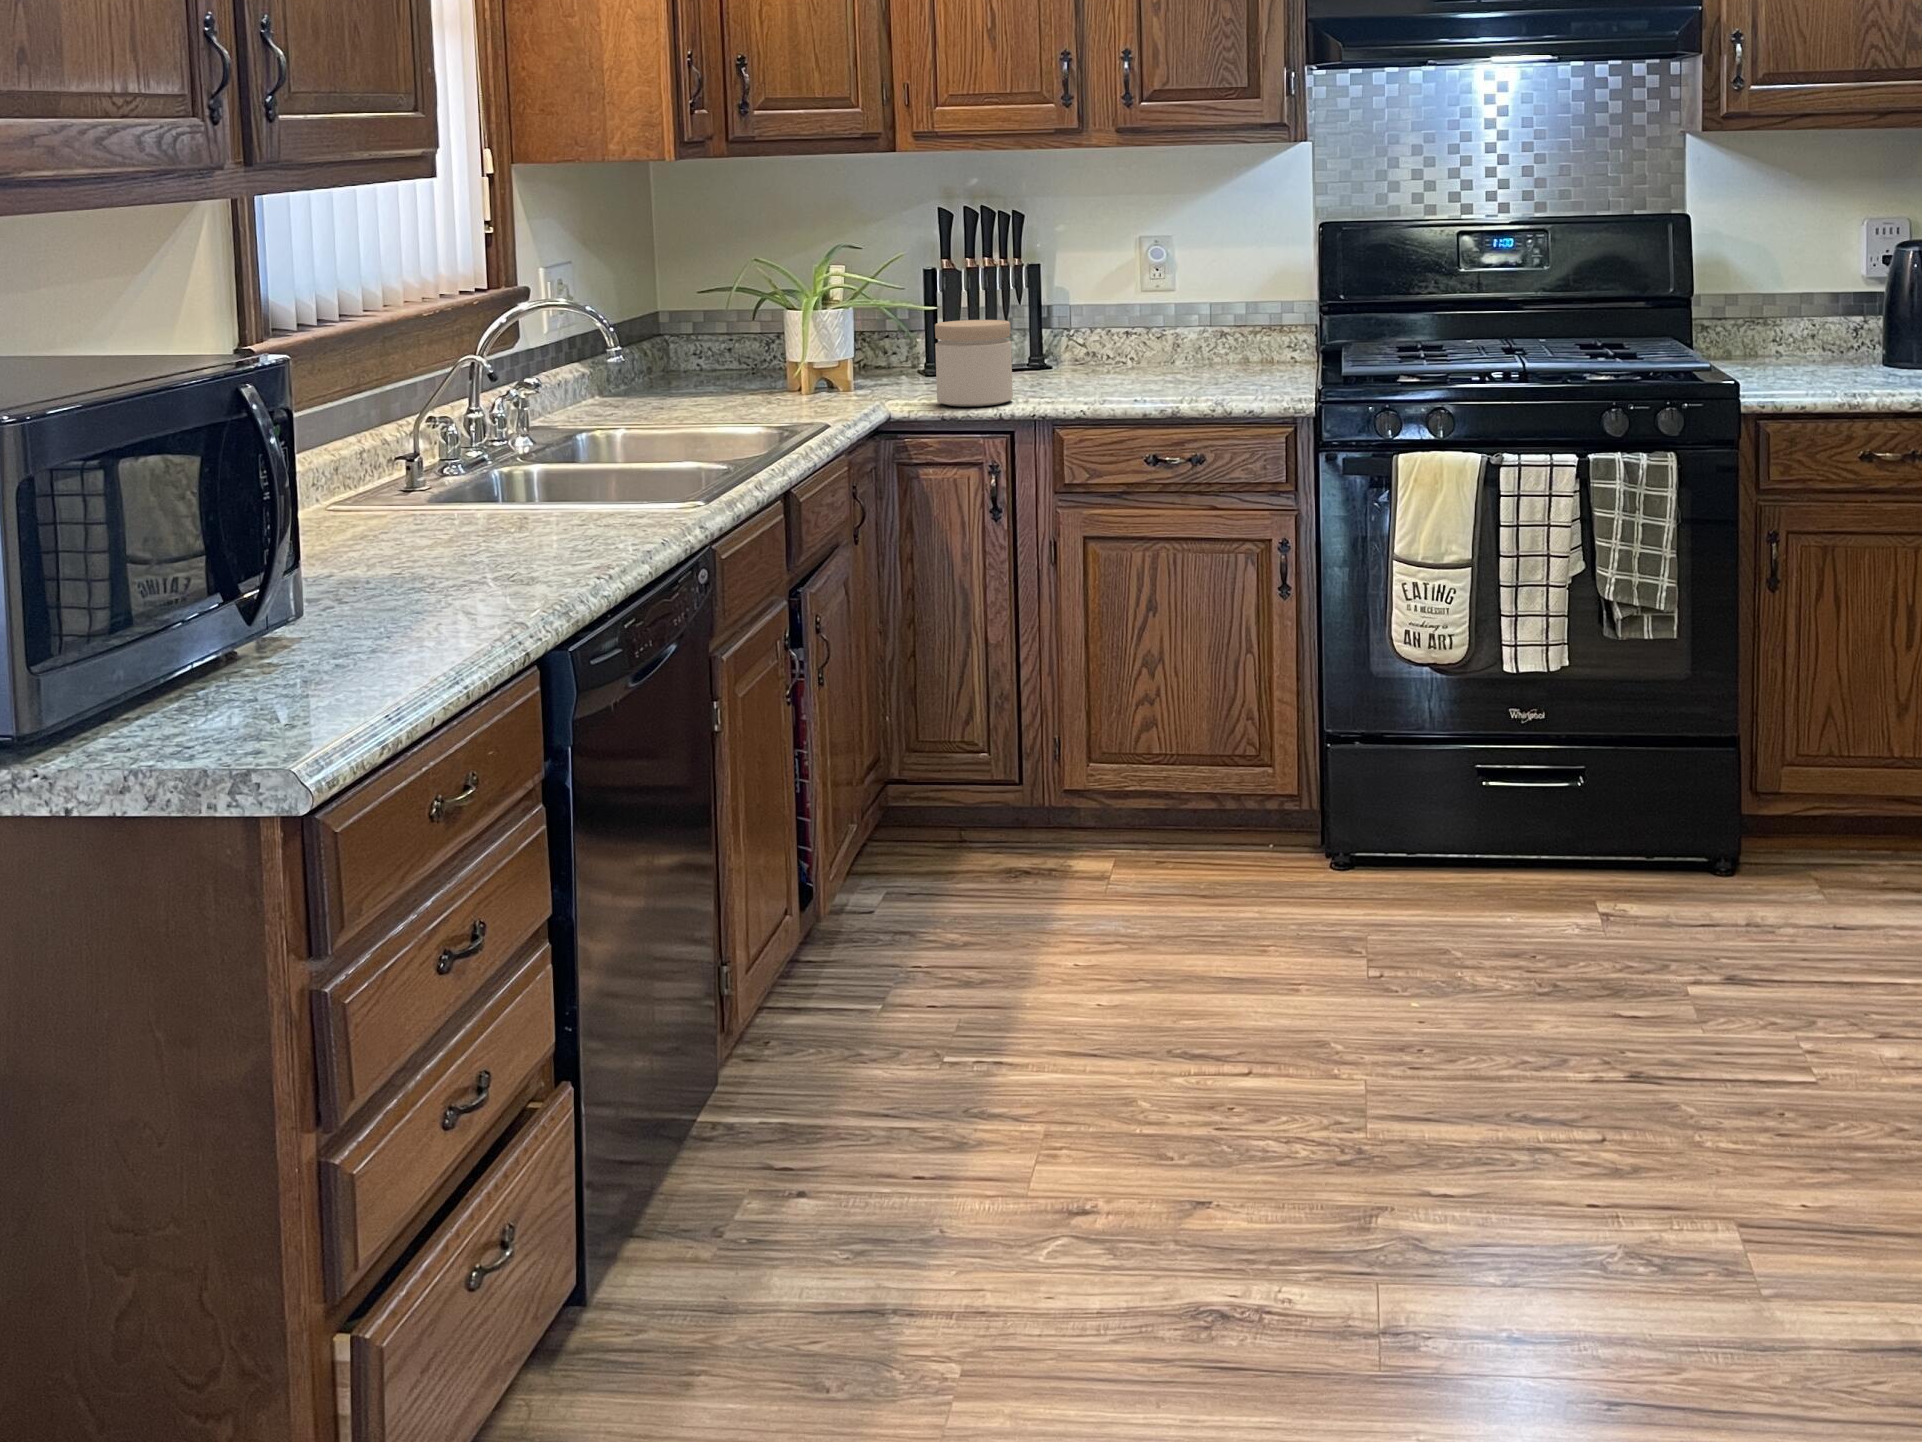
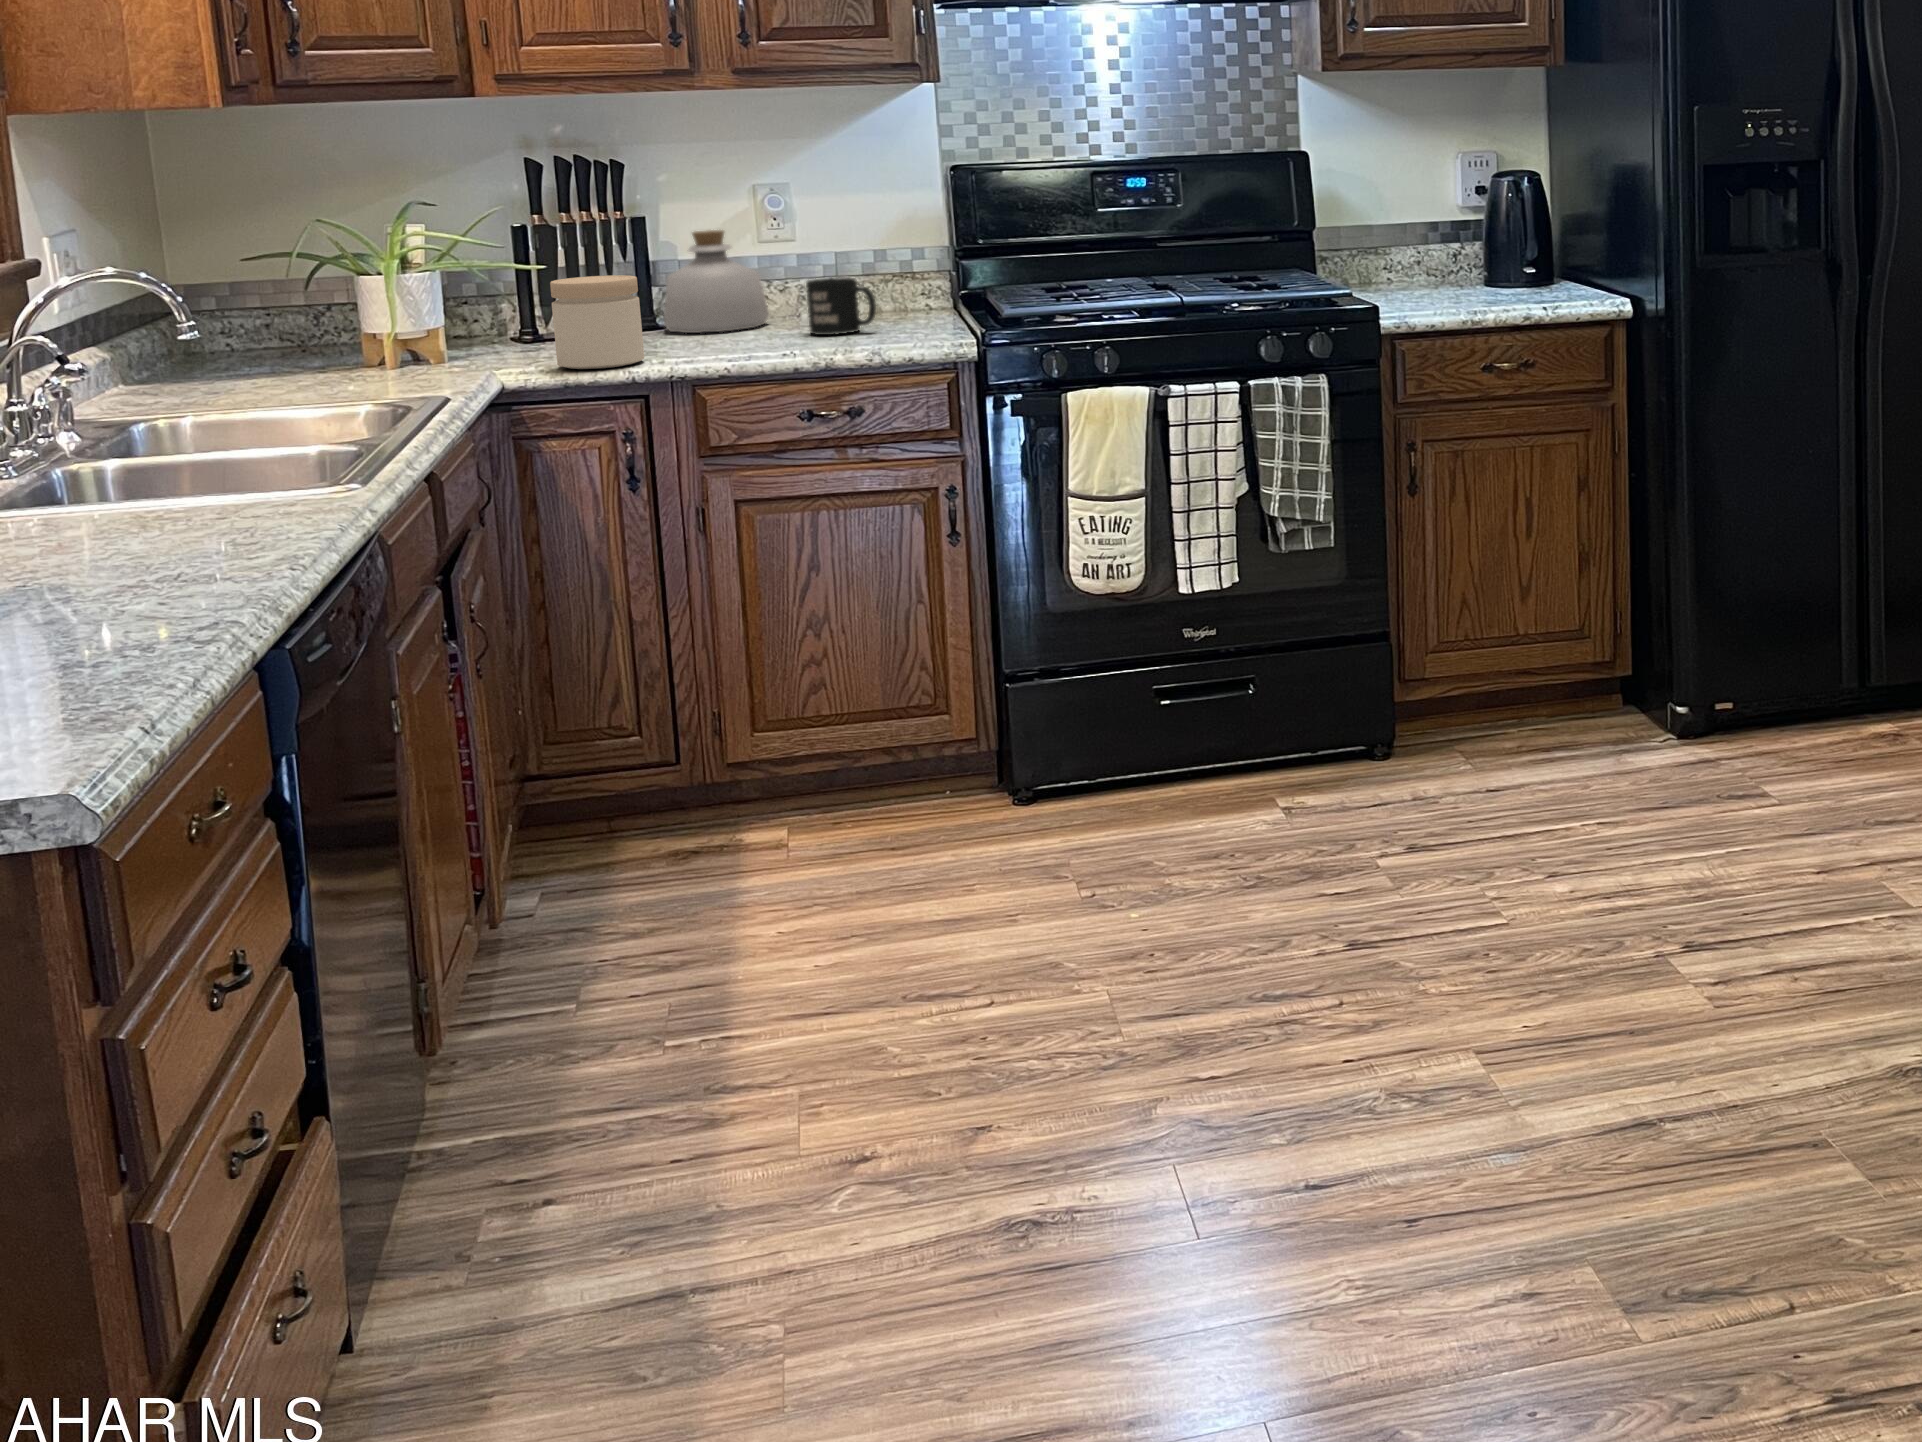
bottle: none [1046,279,1142,376] -> present [664,230,769,333]
mug: none [1169,329,1232,385] -> present [806,277,876,335]

